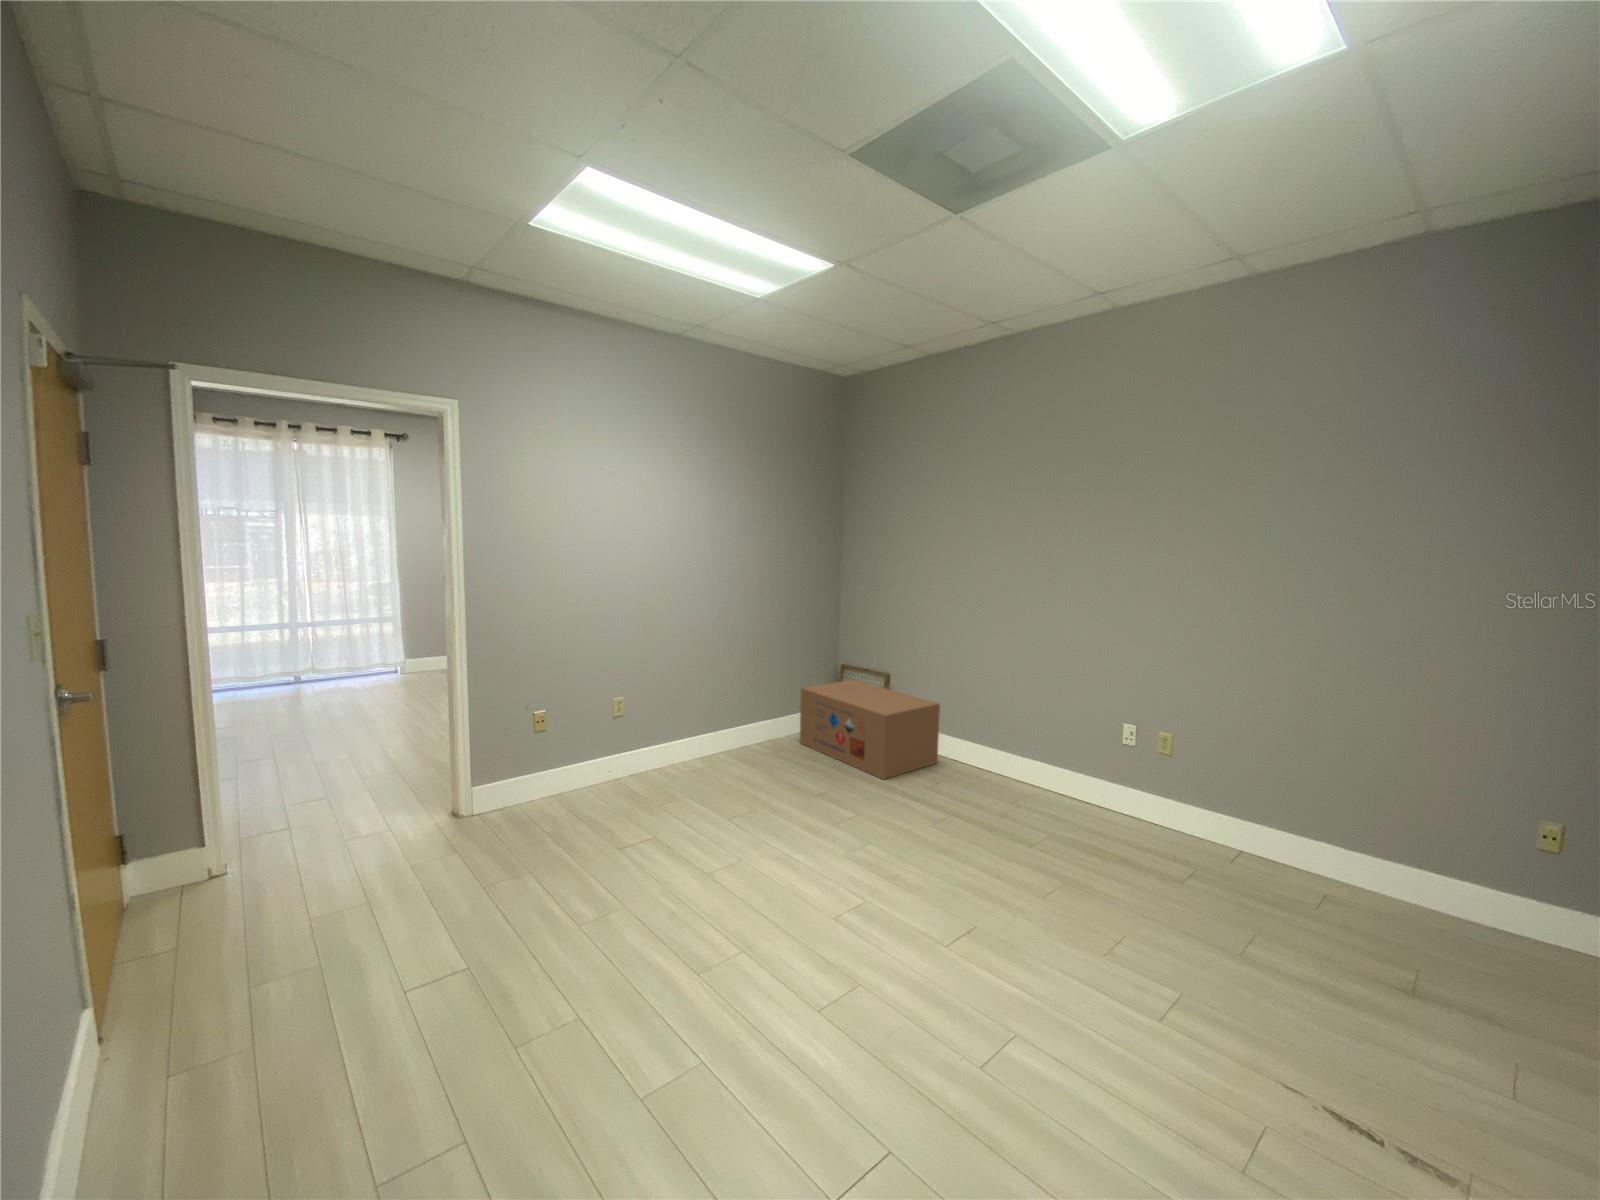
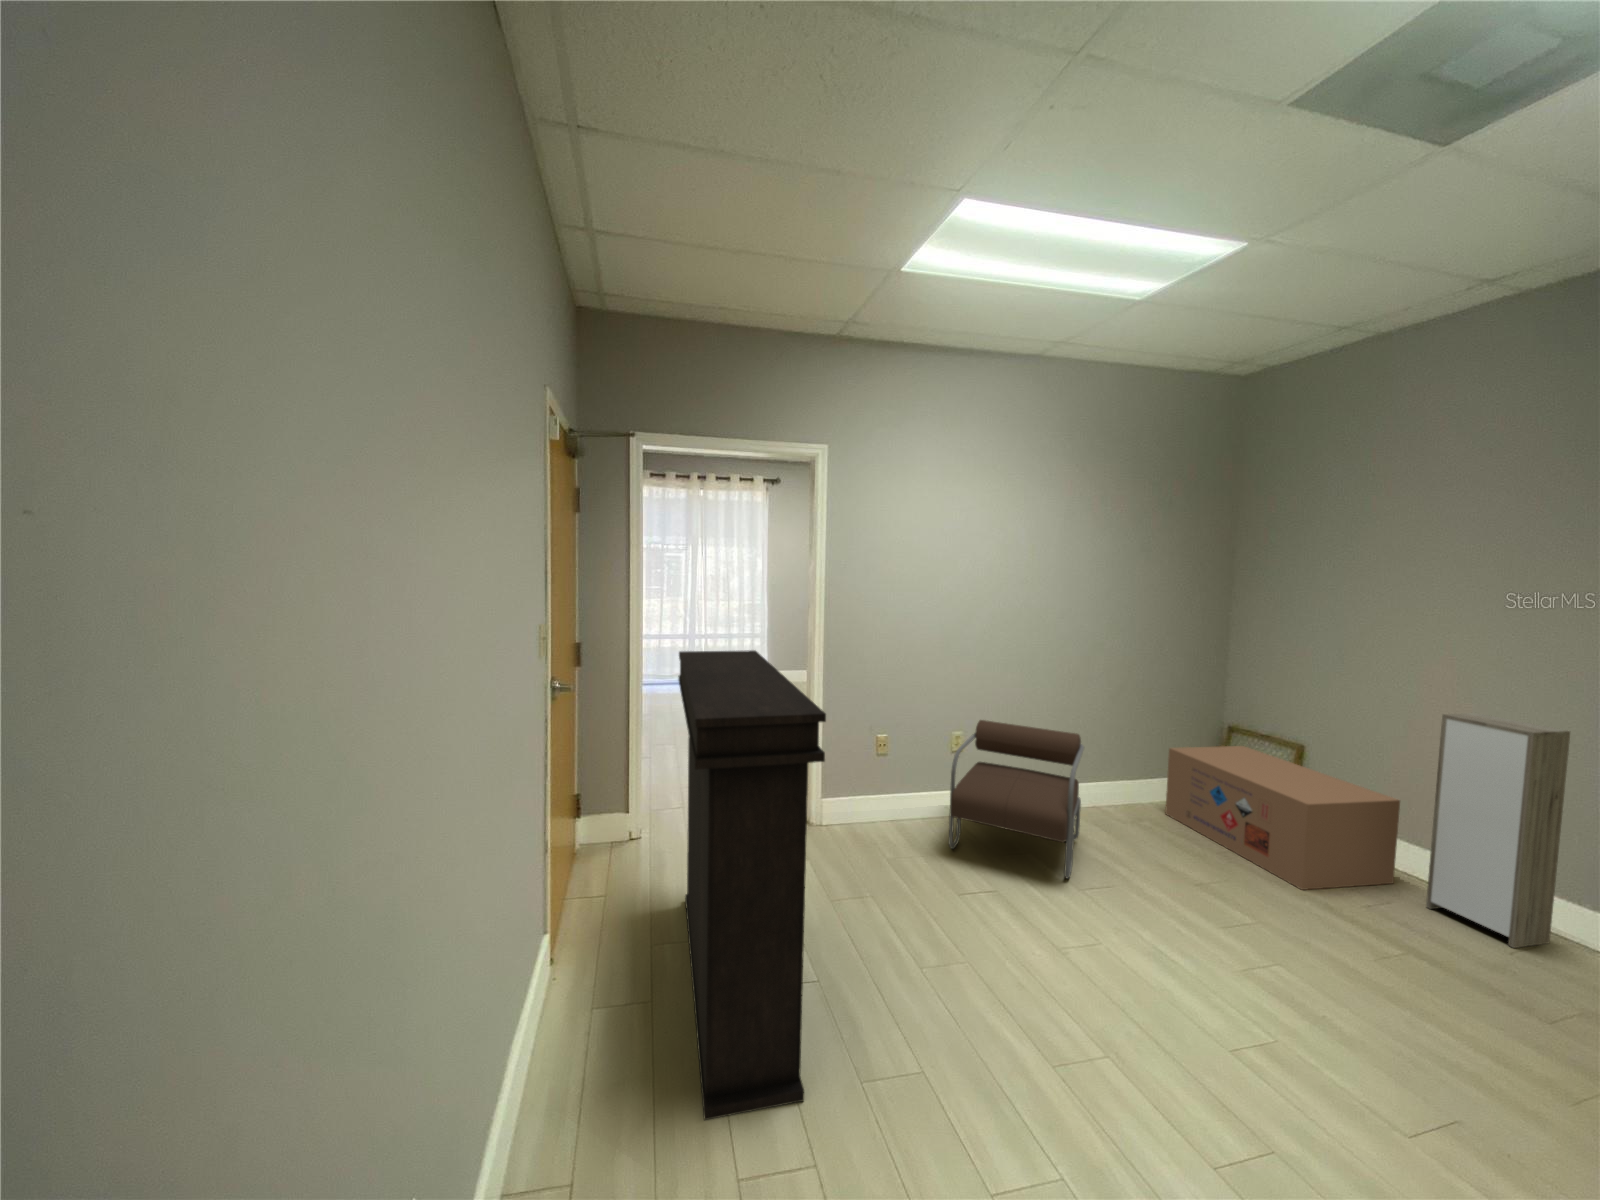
console table: none [270,631,460,1119] -> present [678,650,826,1120]
storage cabinet: none [952,636,1017,789] -> present [1426,713,1570,948]
armchair: none [613,682,732,809] -> present [949,720,1084,878]

